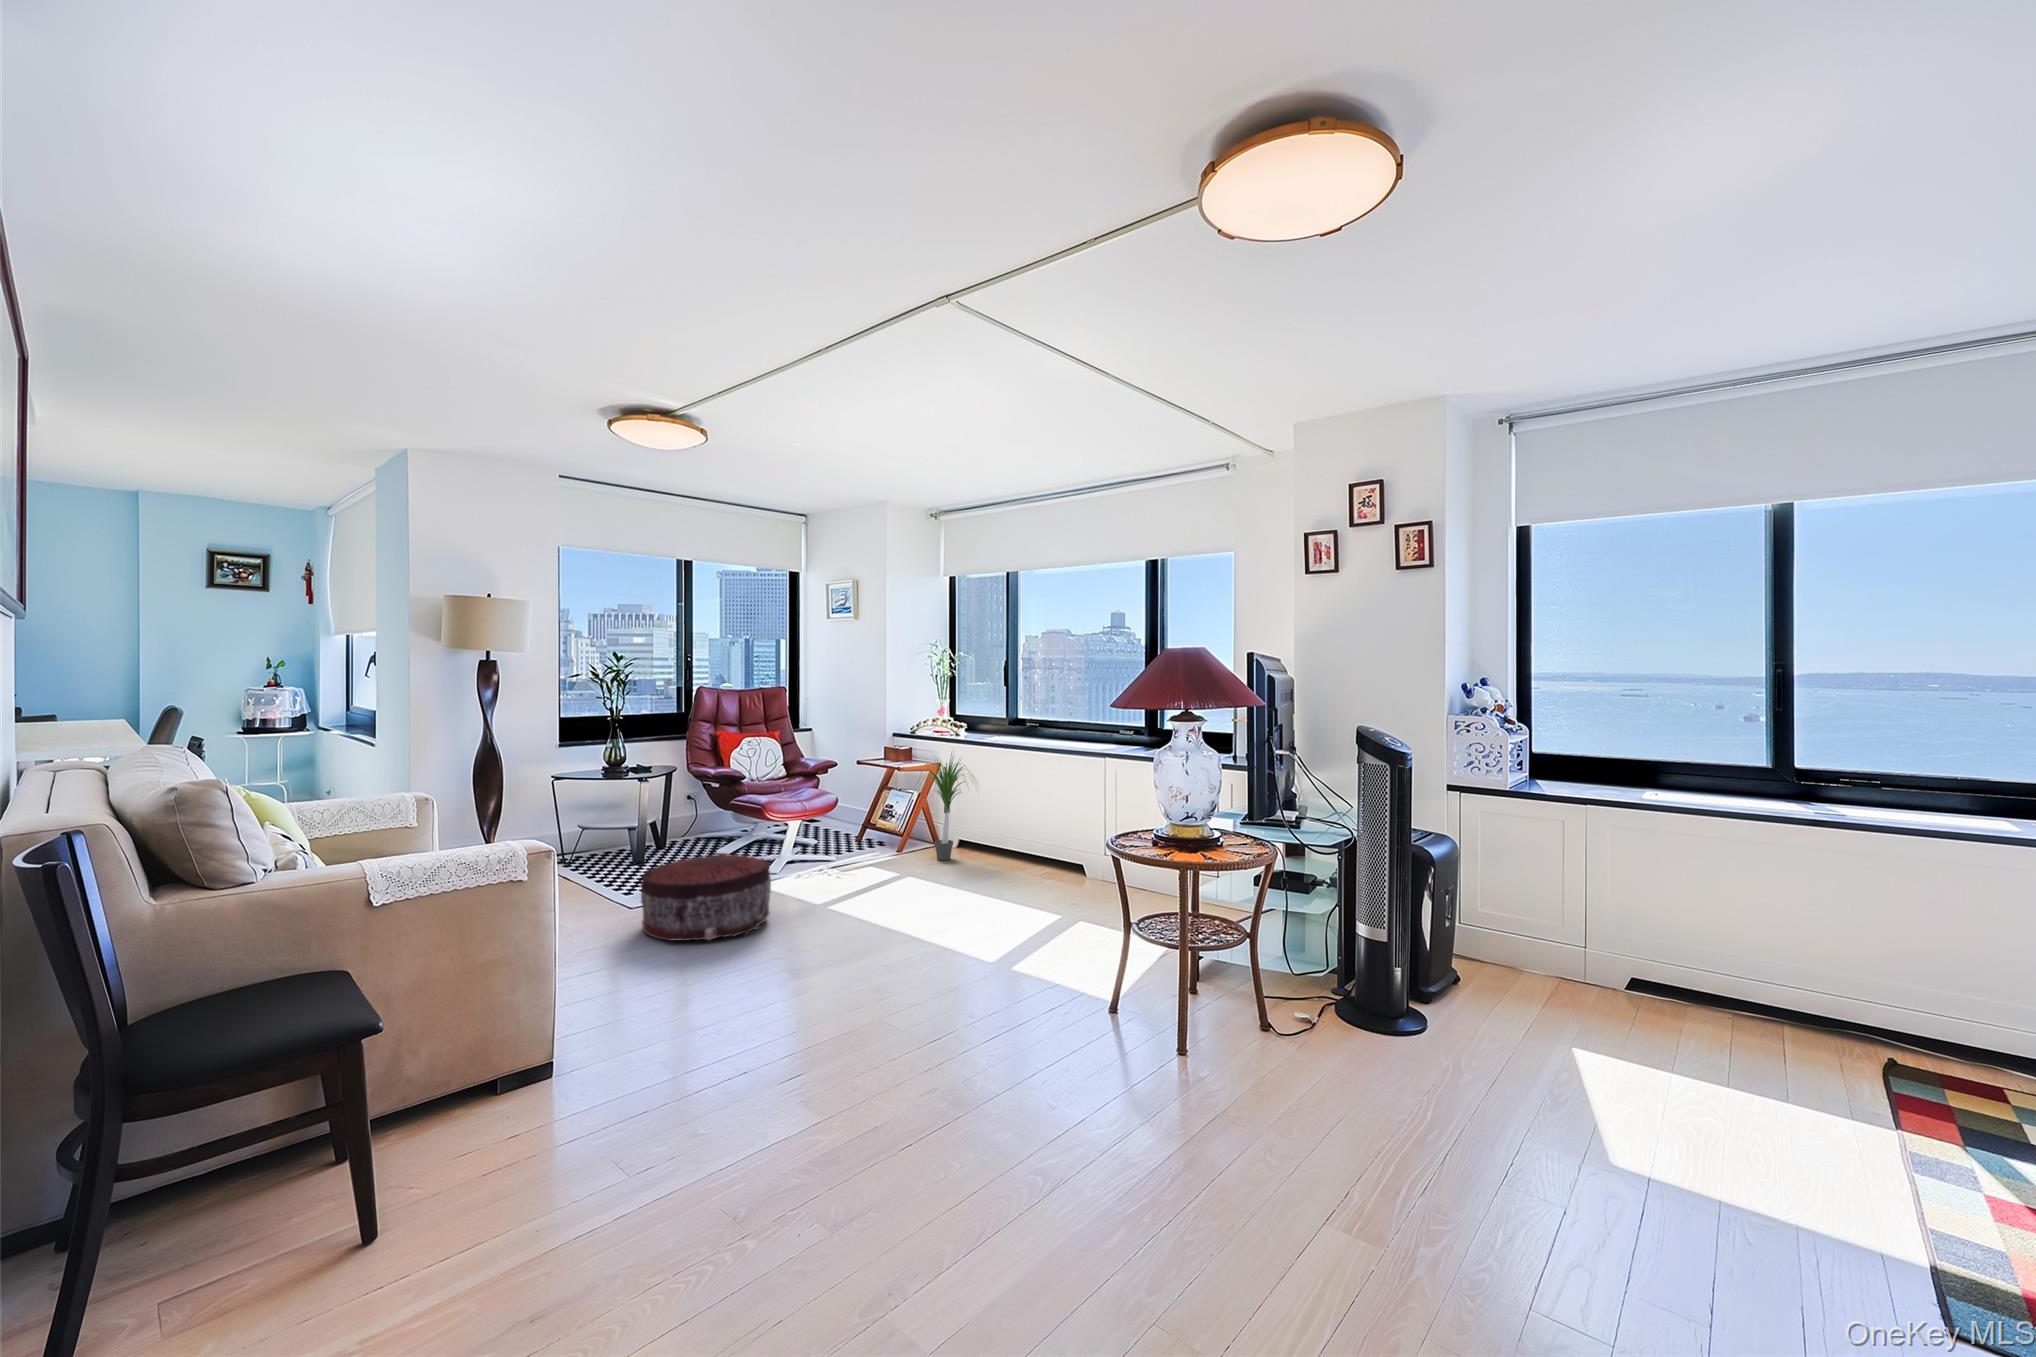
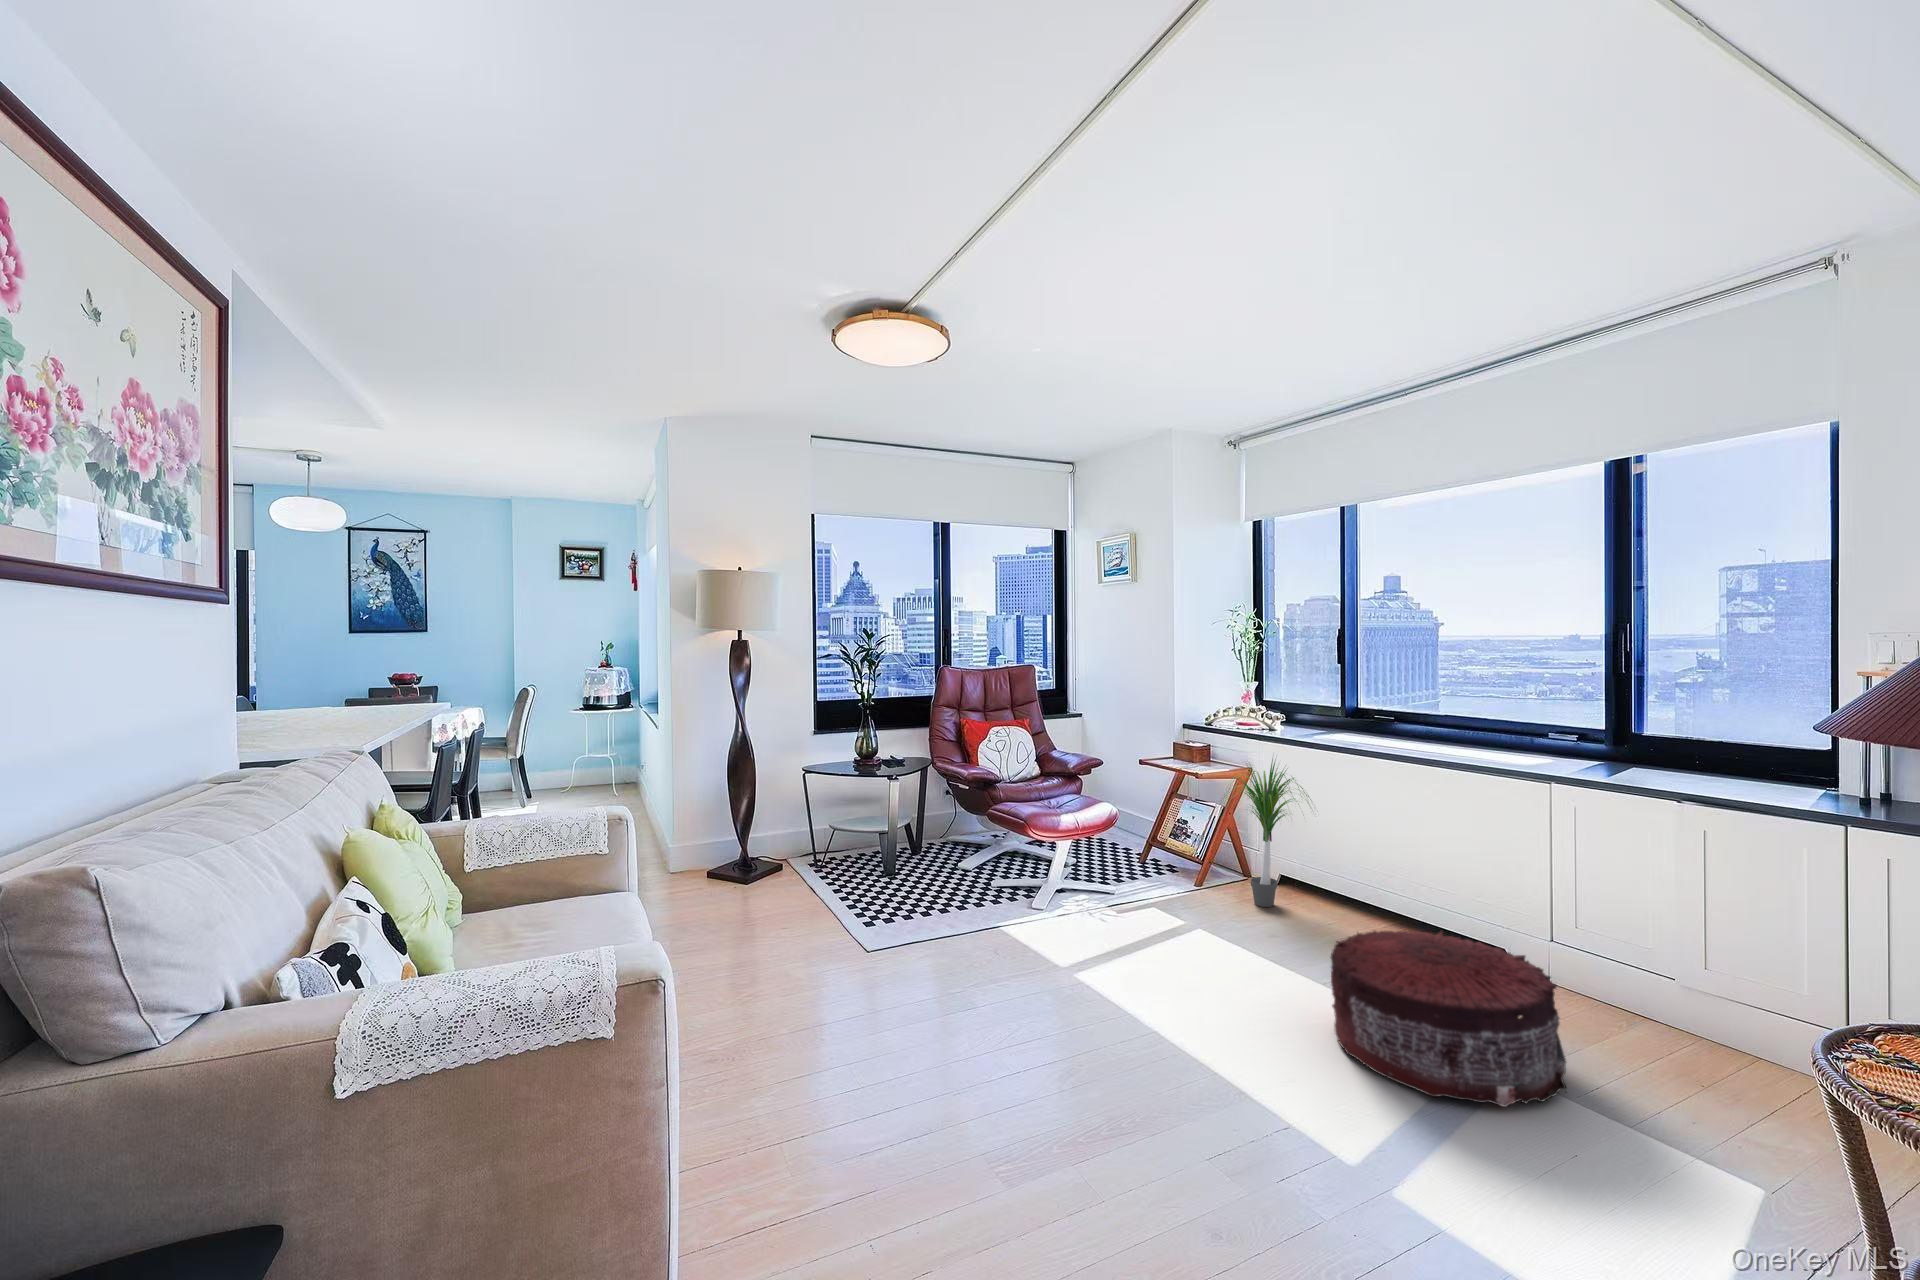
pouf: present [640,854,771,941] -> present [1331,931,1567,1107]

